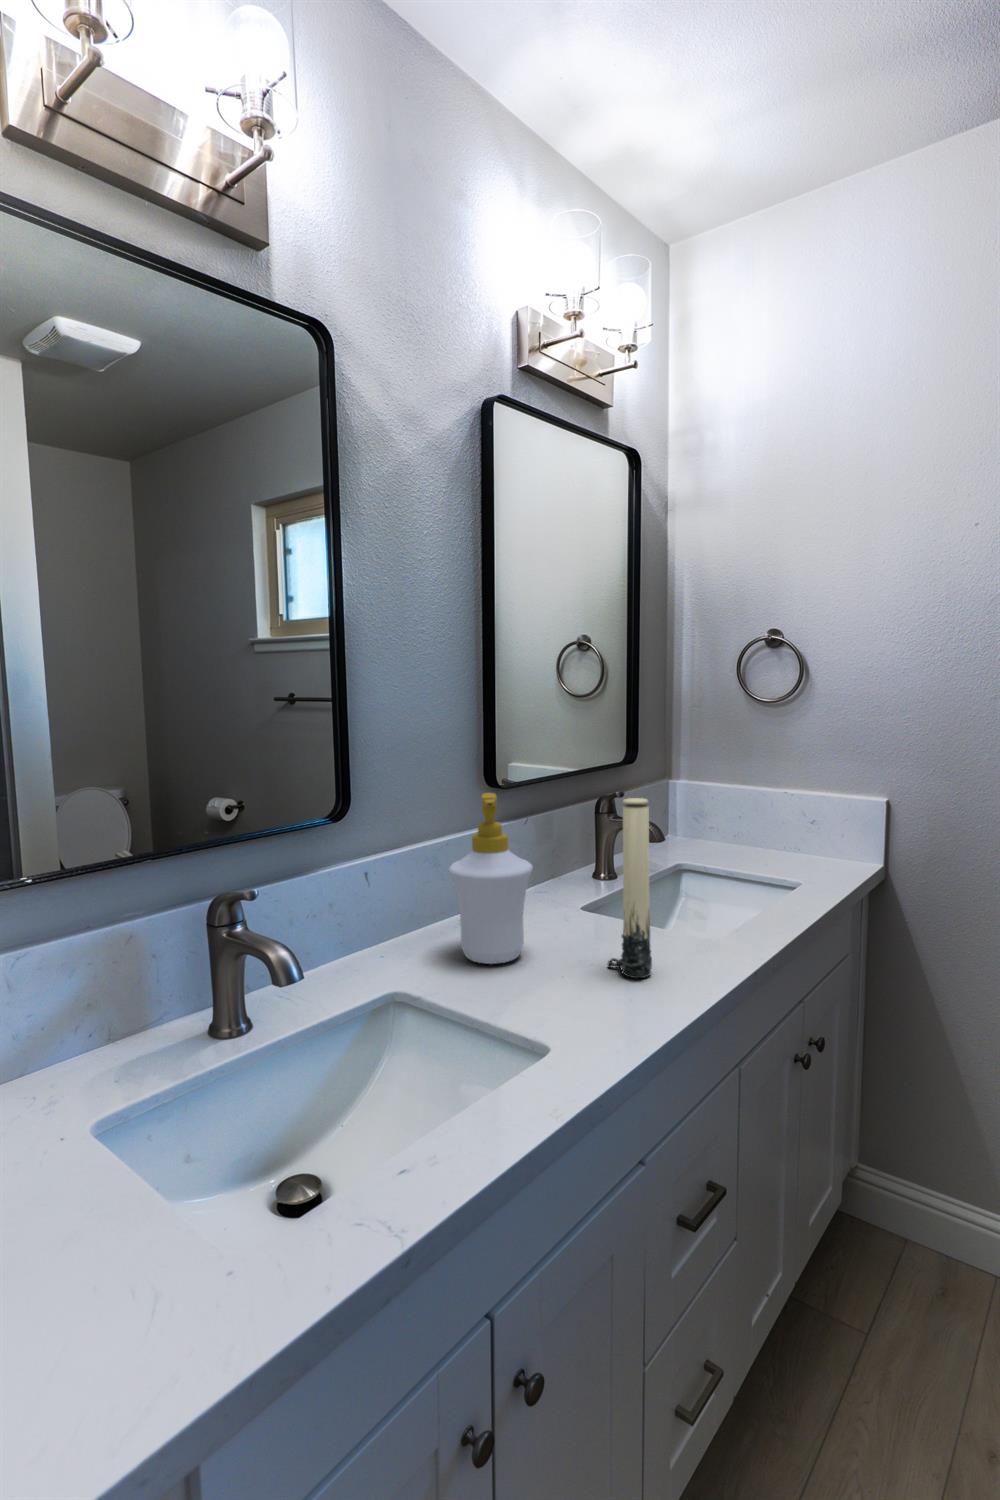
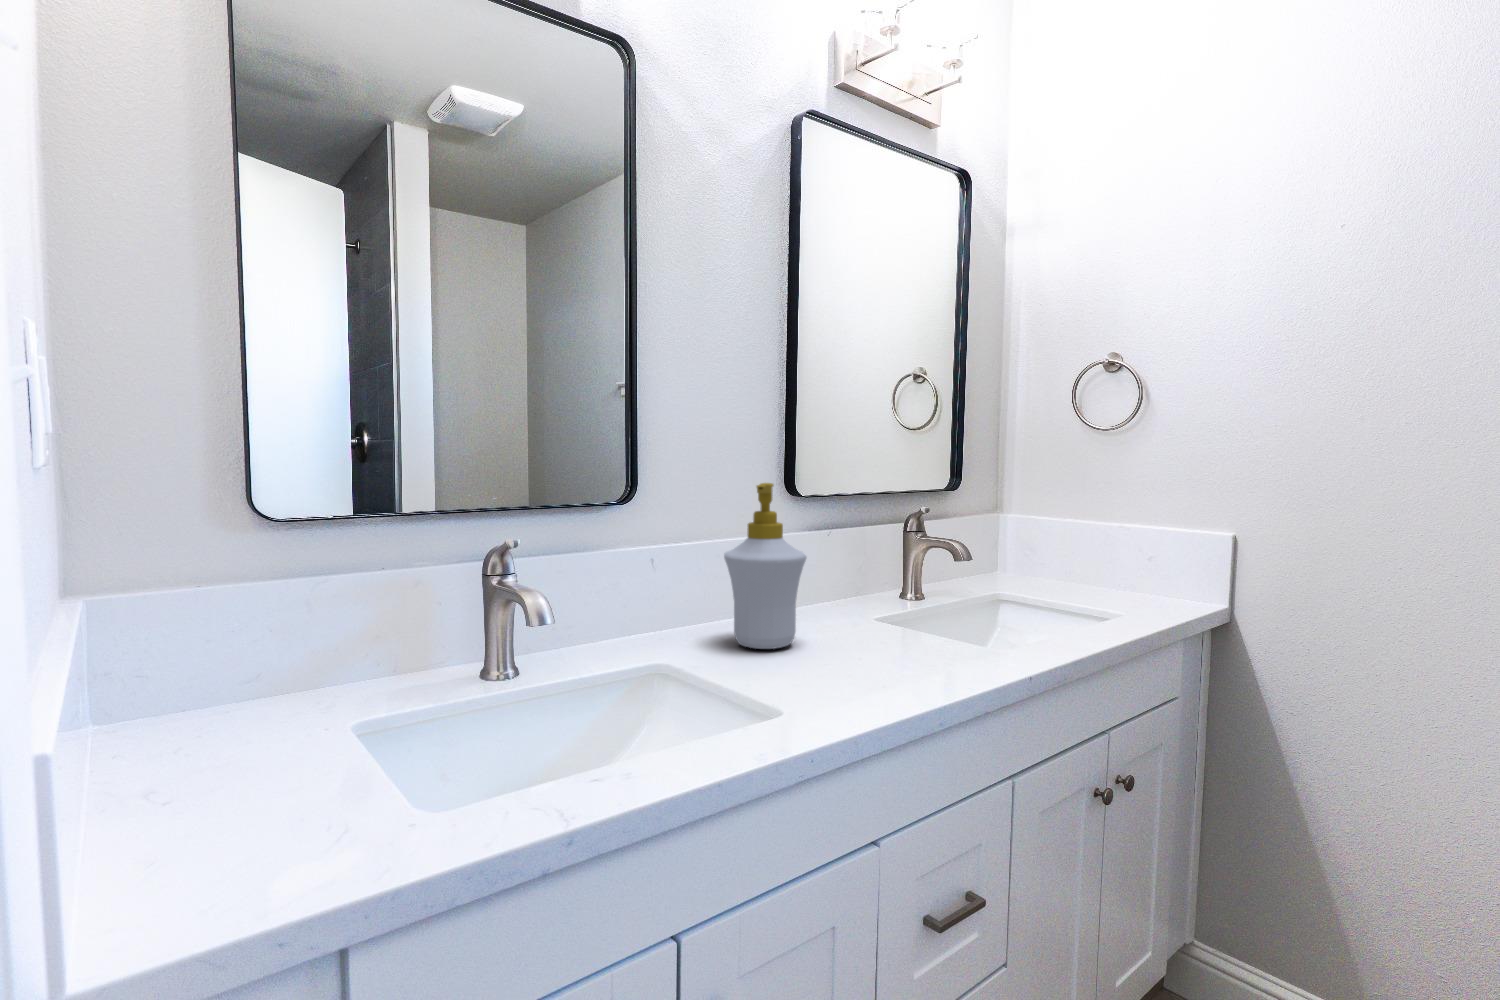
candle: present [608,798,652,978] -> none [874,485,917,668]

